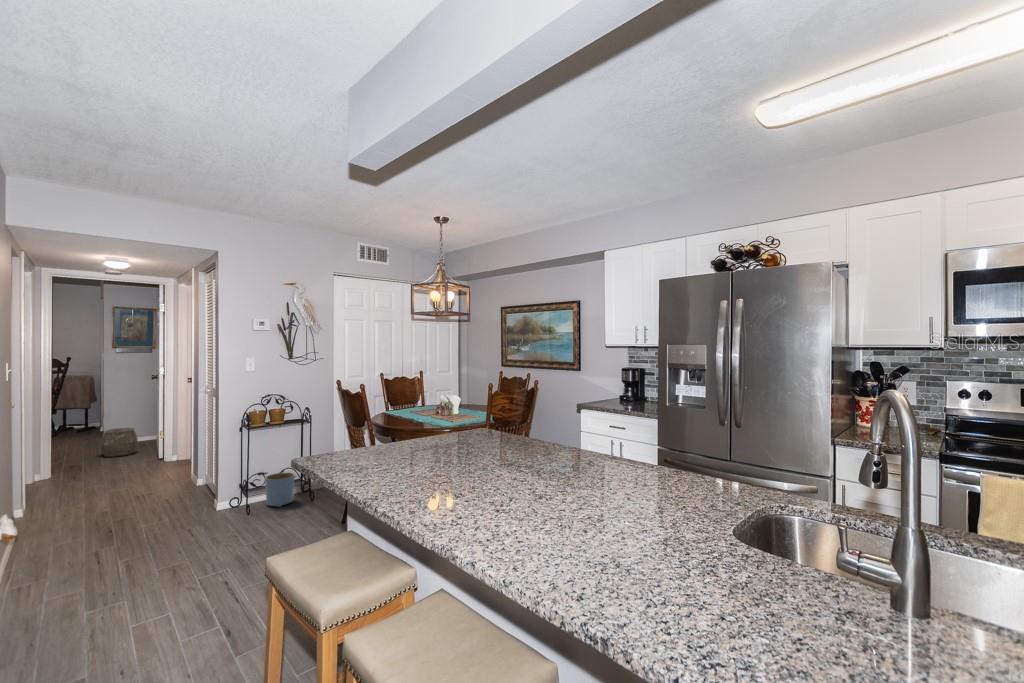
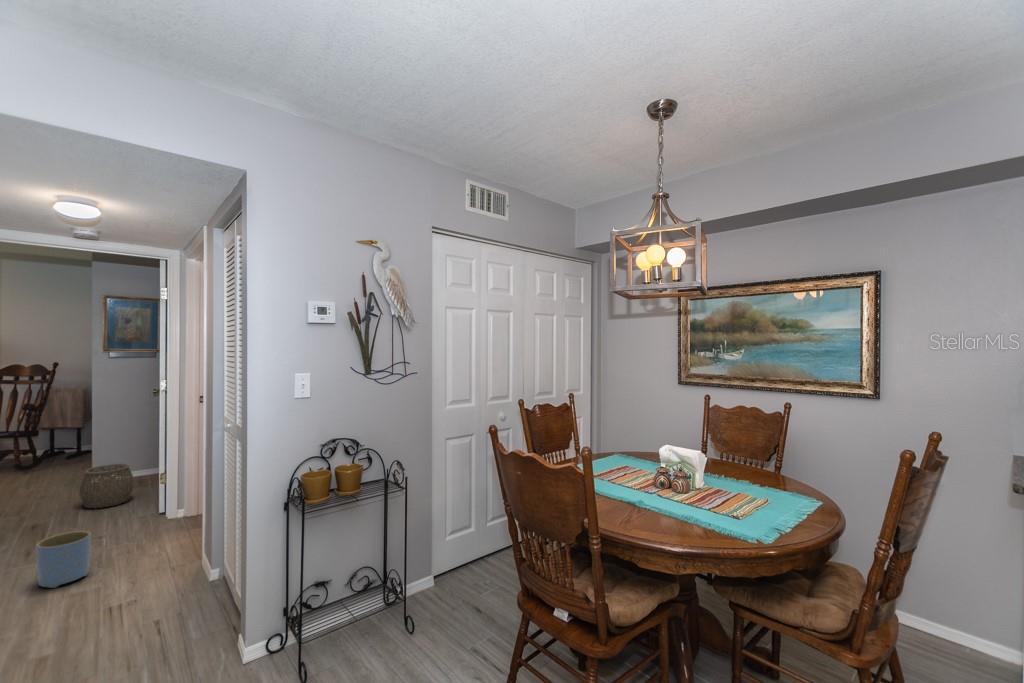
planter: present [265,473,294,507] -> present [36,531,91,588]

